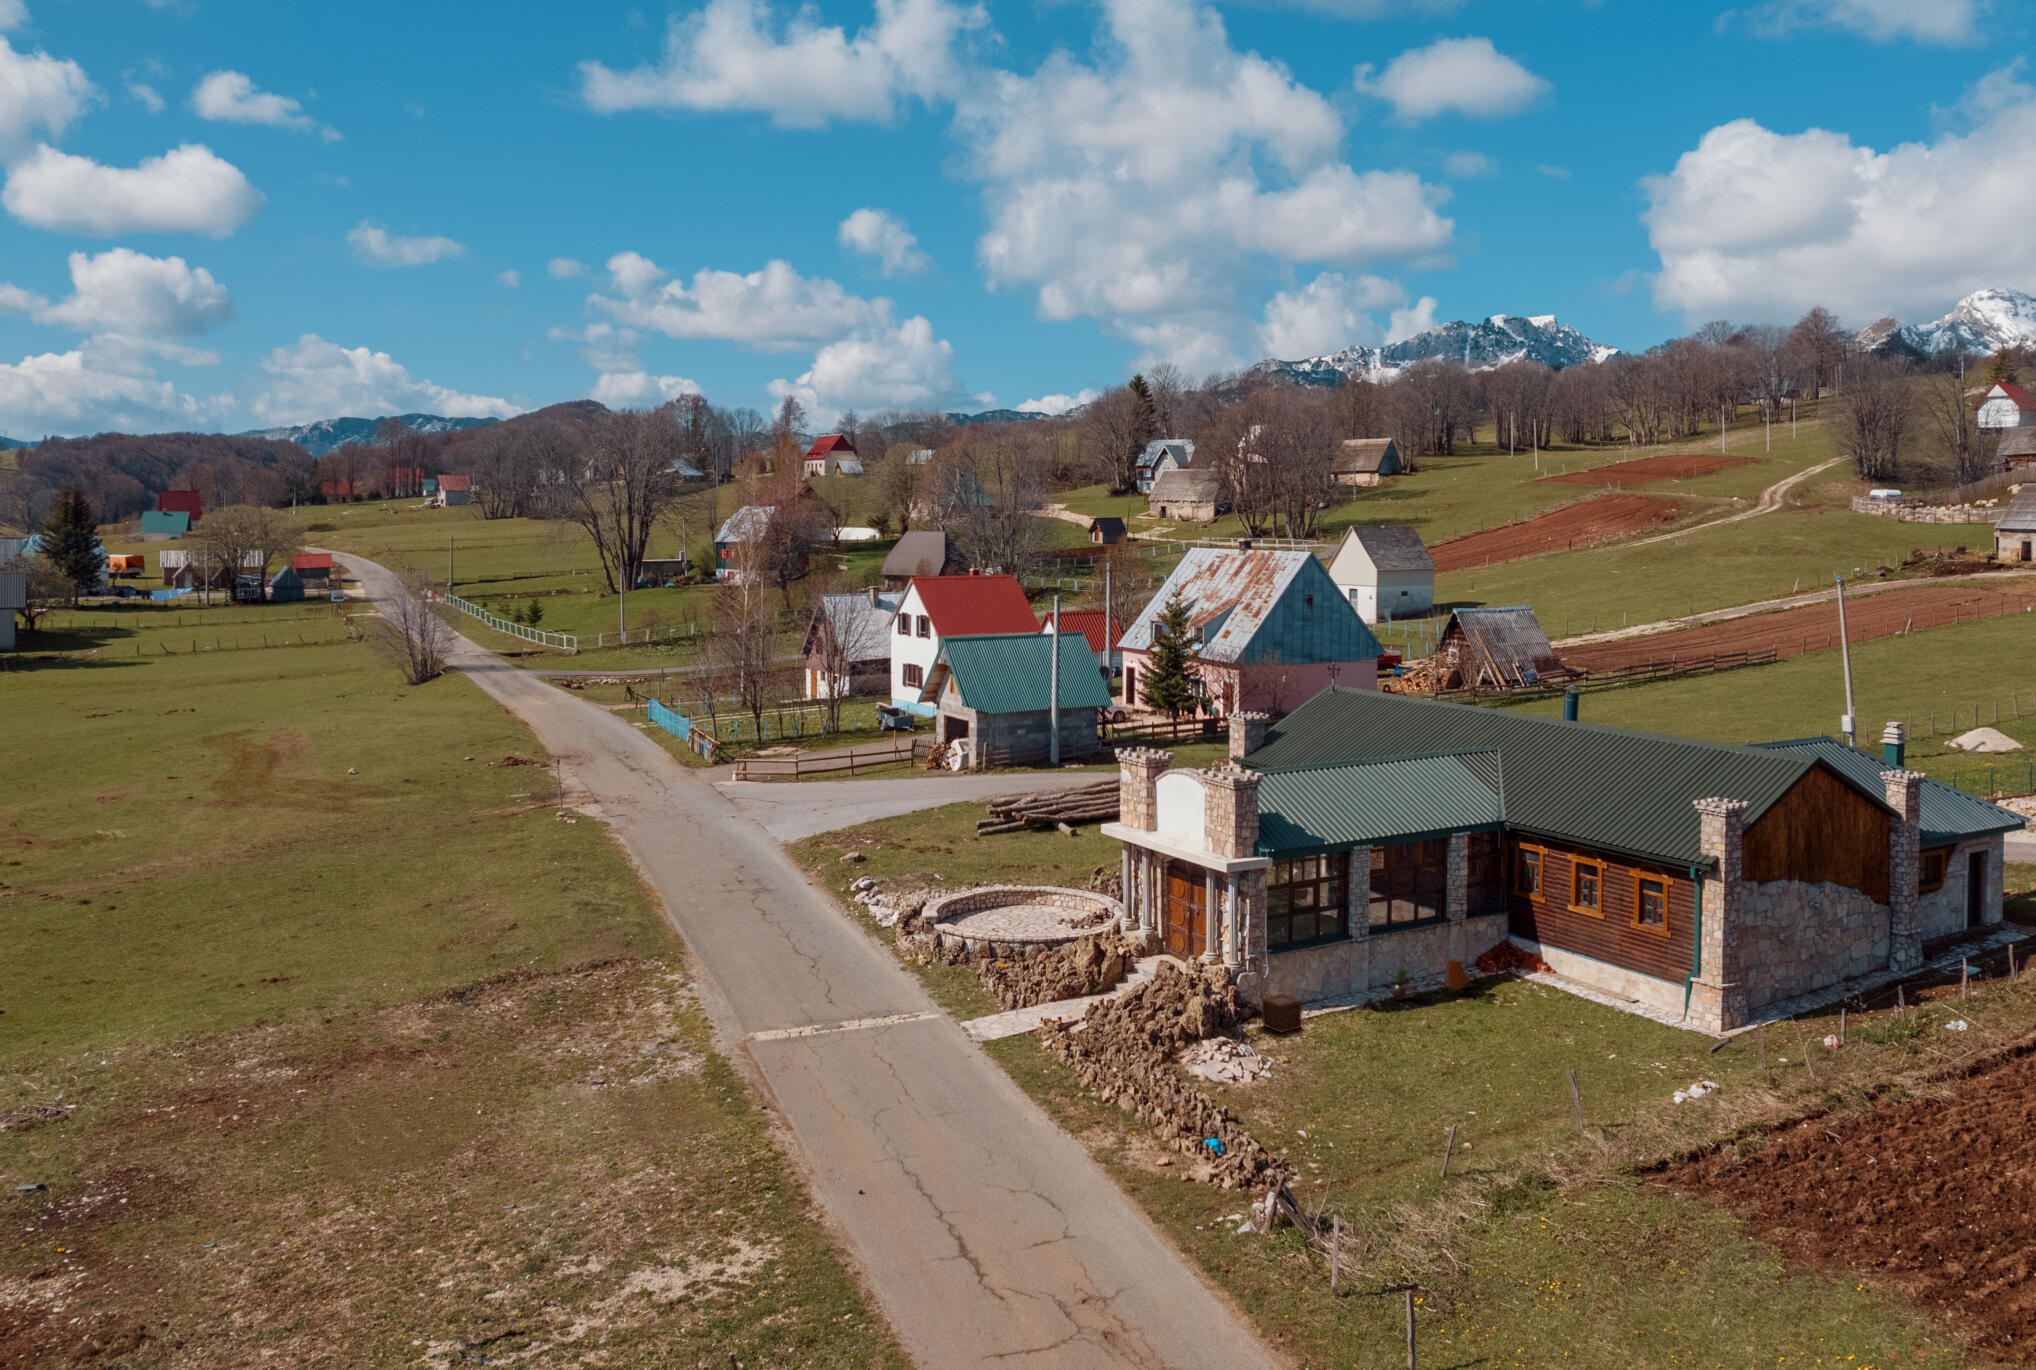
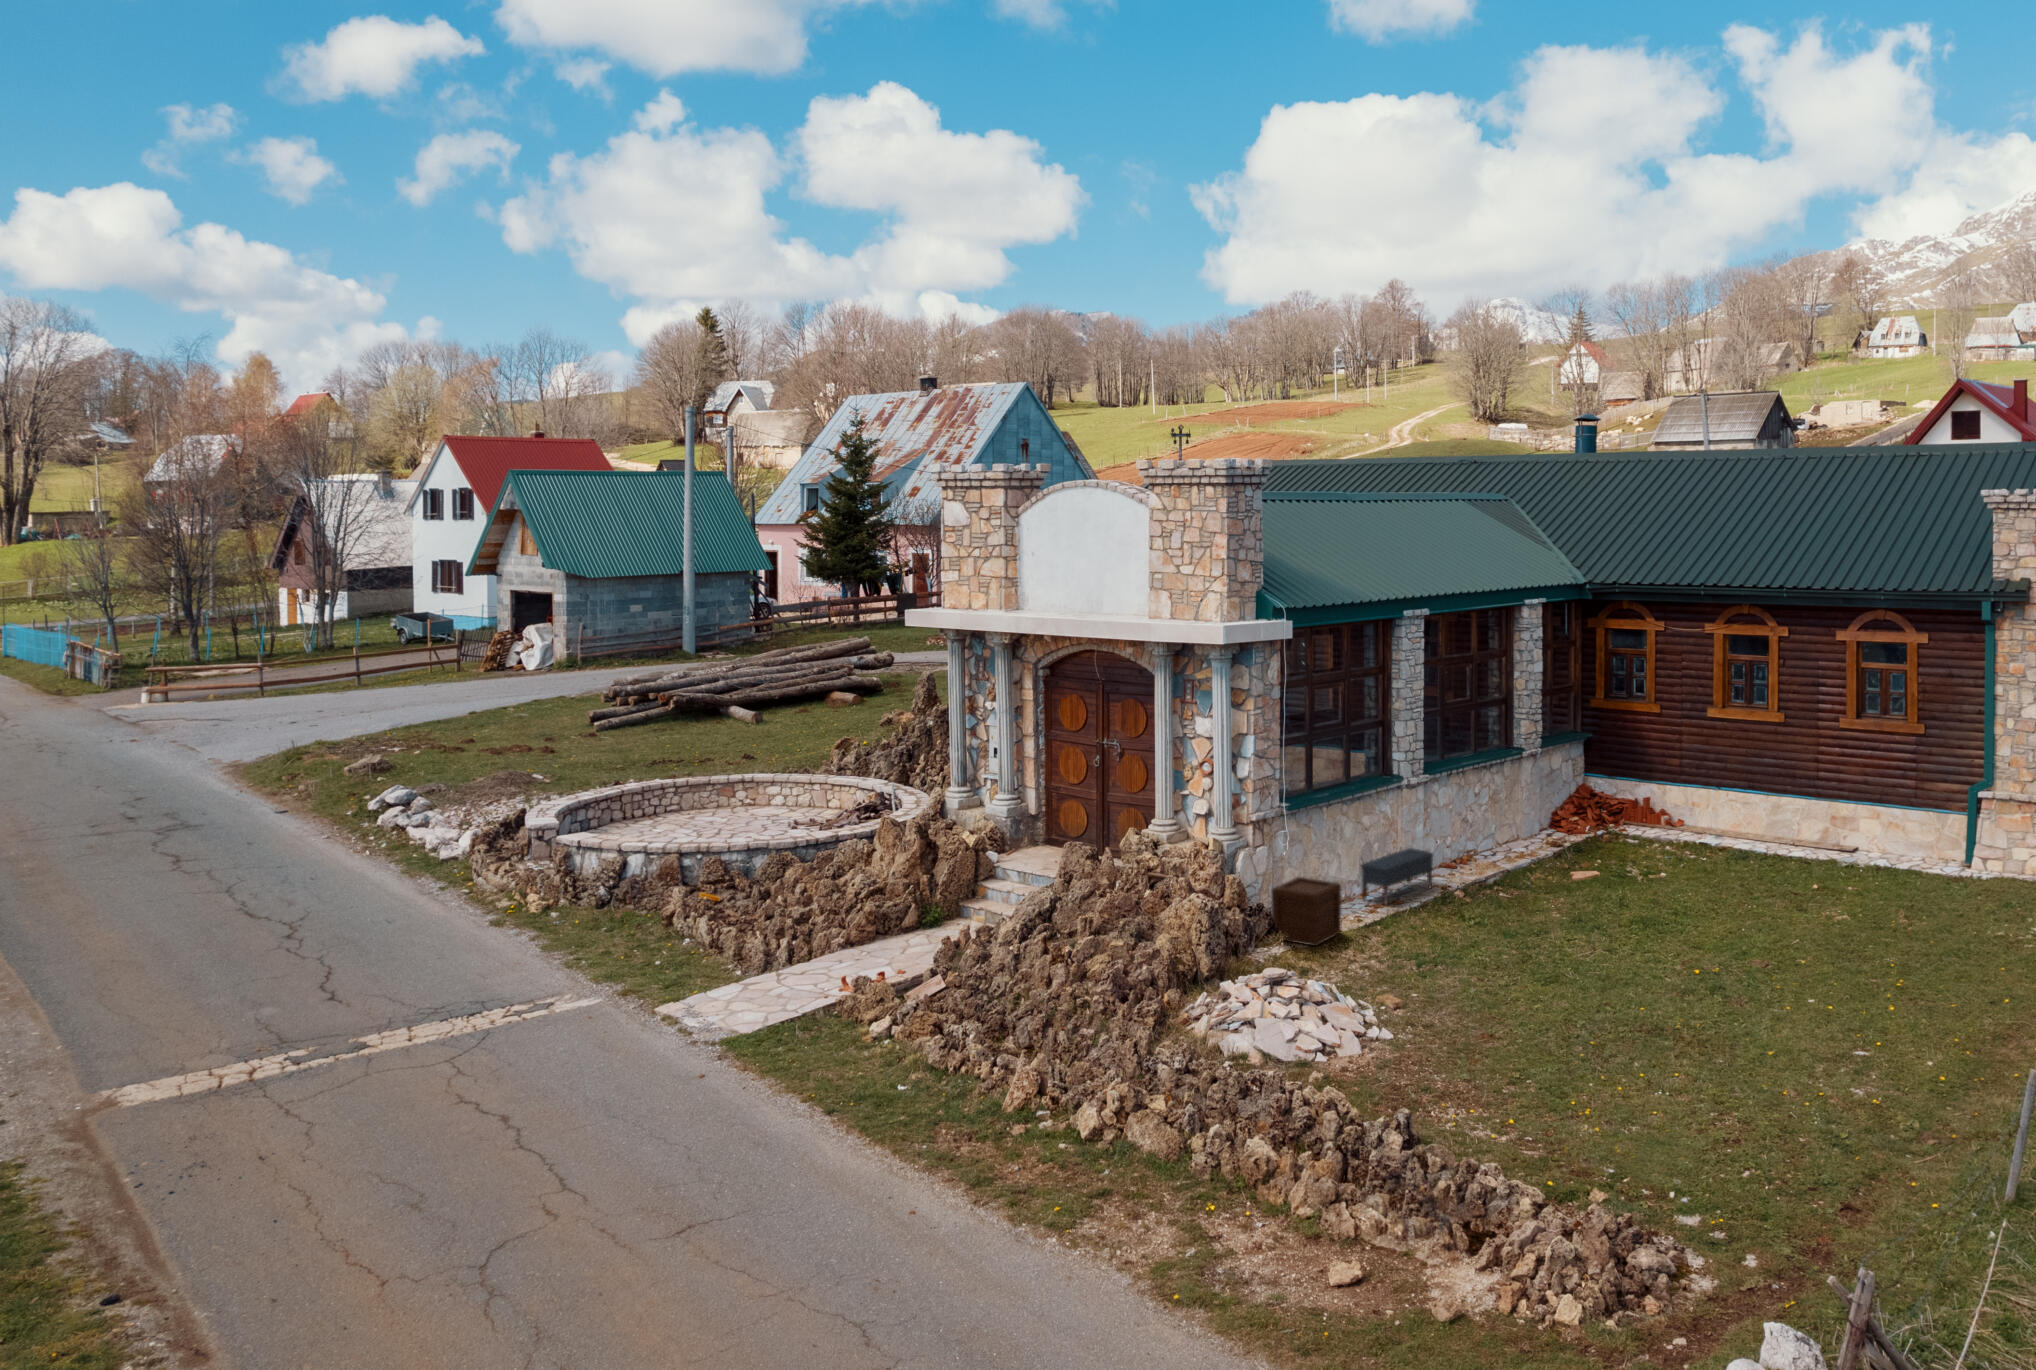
lounge chair: present [1446,960,1469,995] -> none [1503,799,1546,864]
potted tree: present [1391,969,1410,1000] -> none [1433,817,1467,874]
bench: none [1332,982,1381,1015] -> present [1361,848,1433,906]

